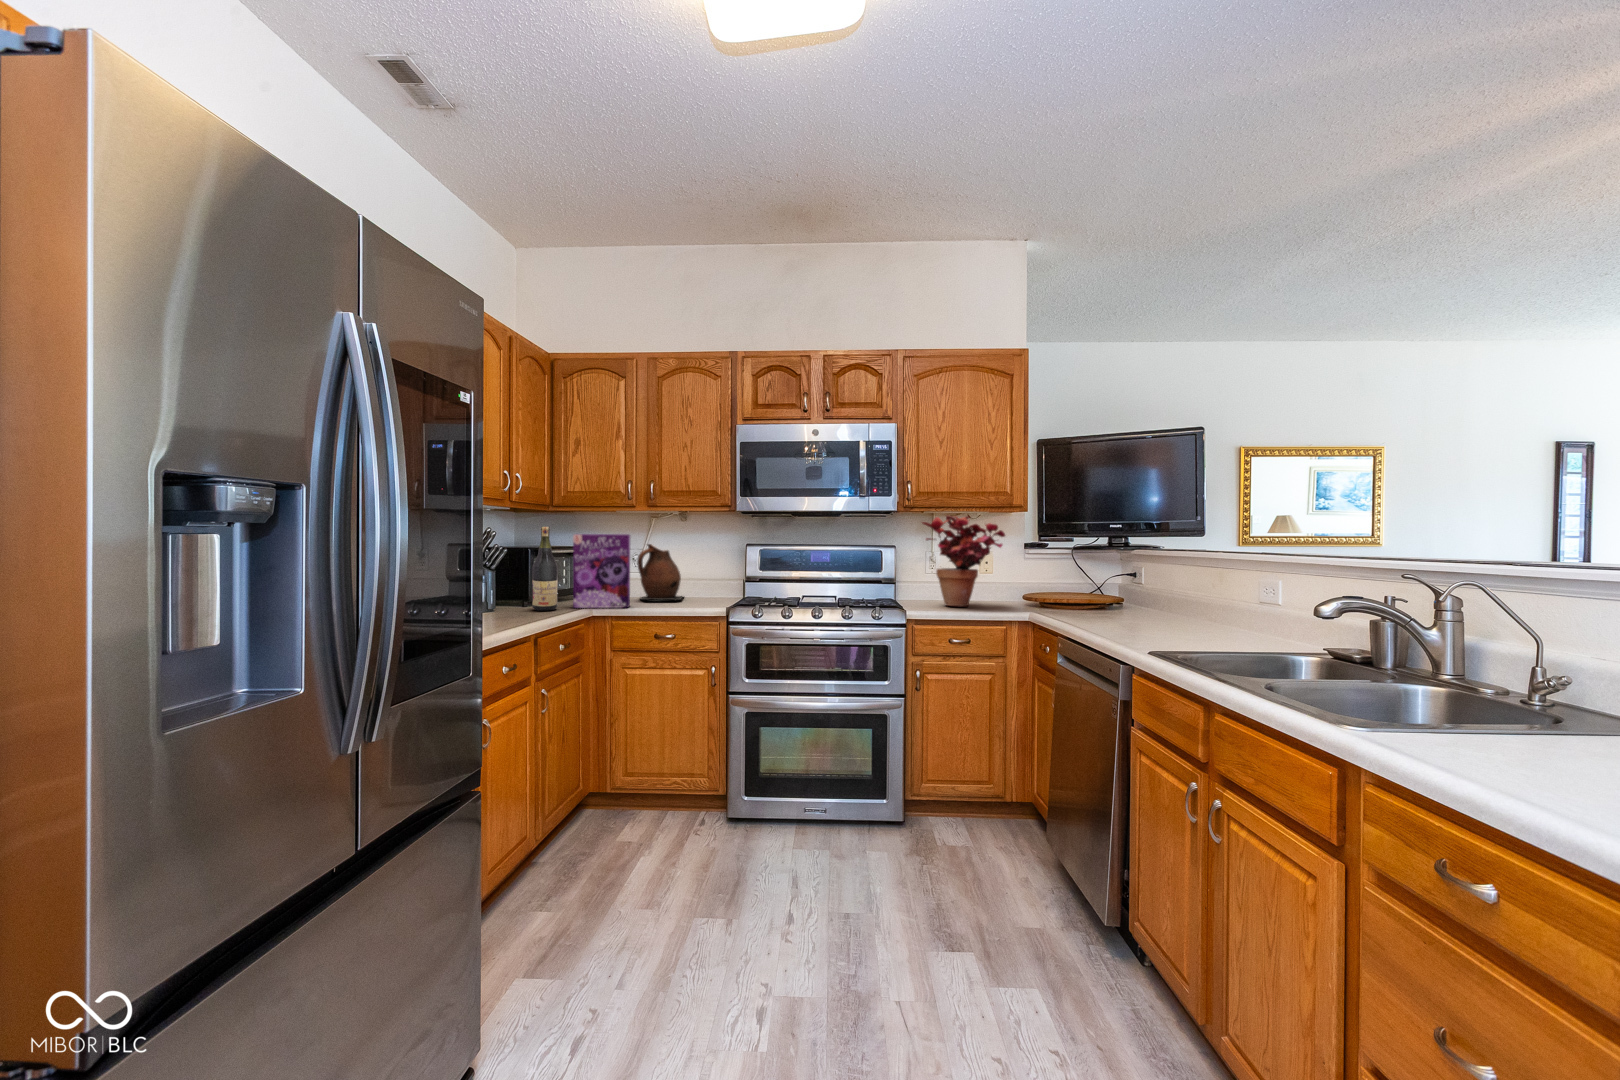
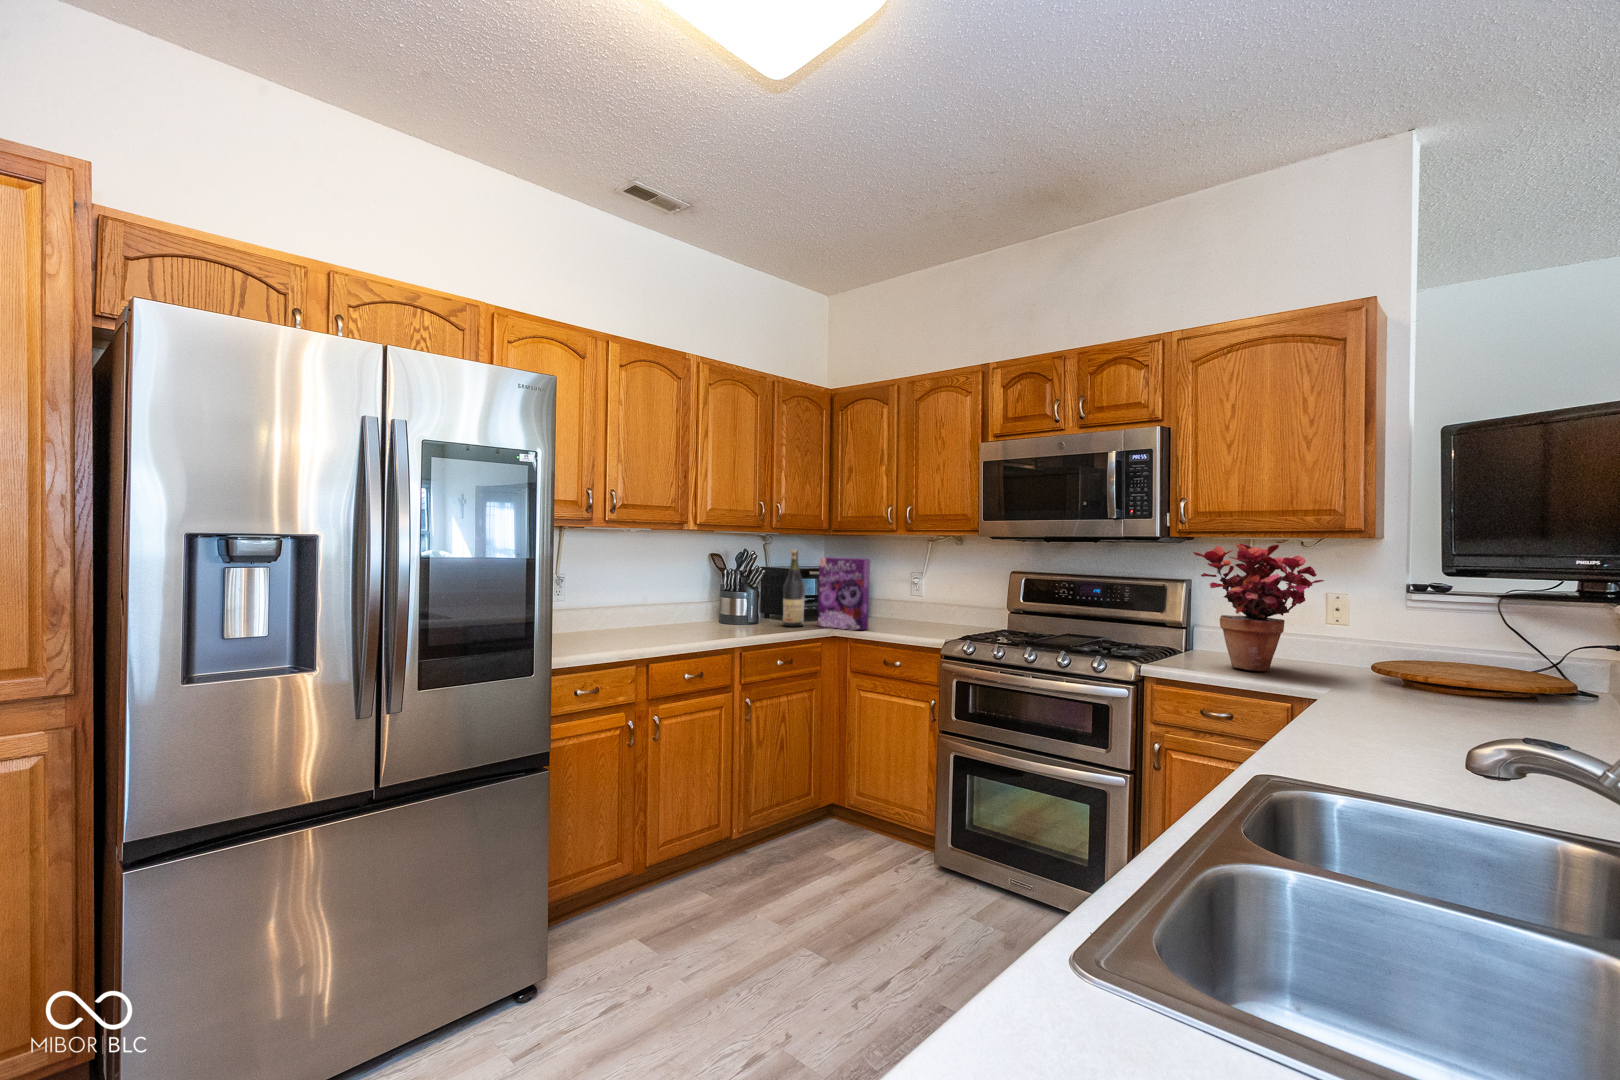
ceramic pitcher: present [637,544,684,600] -> none [887,568,941,628]

